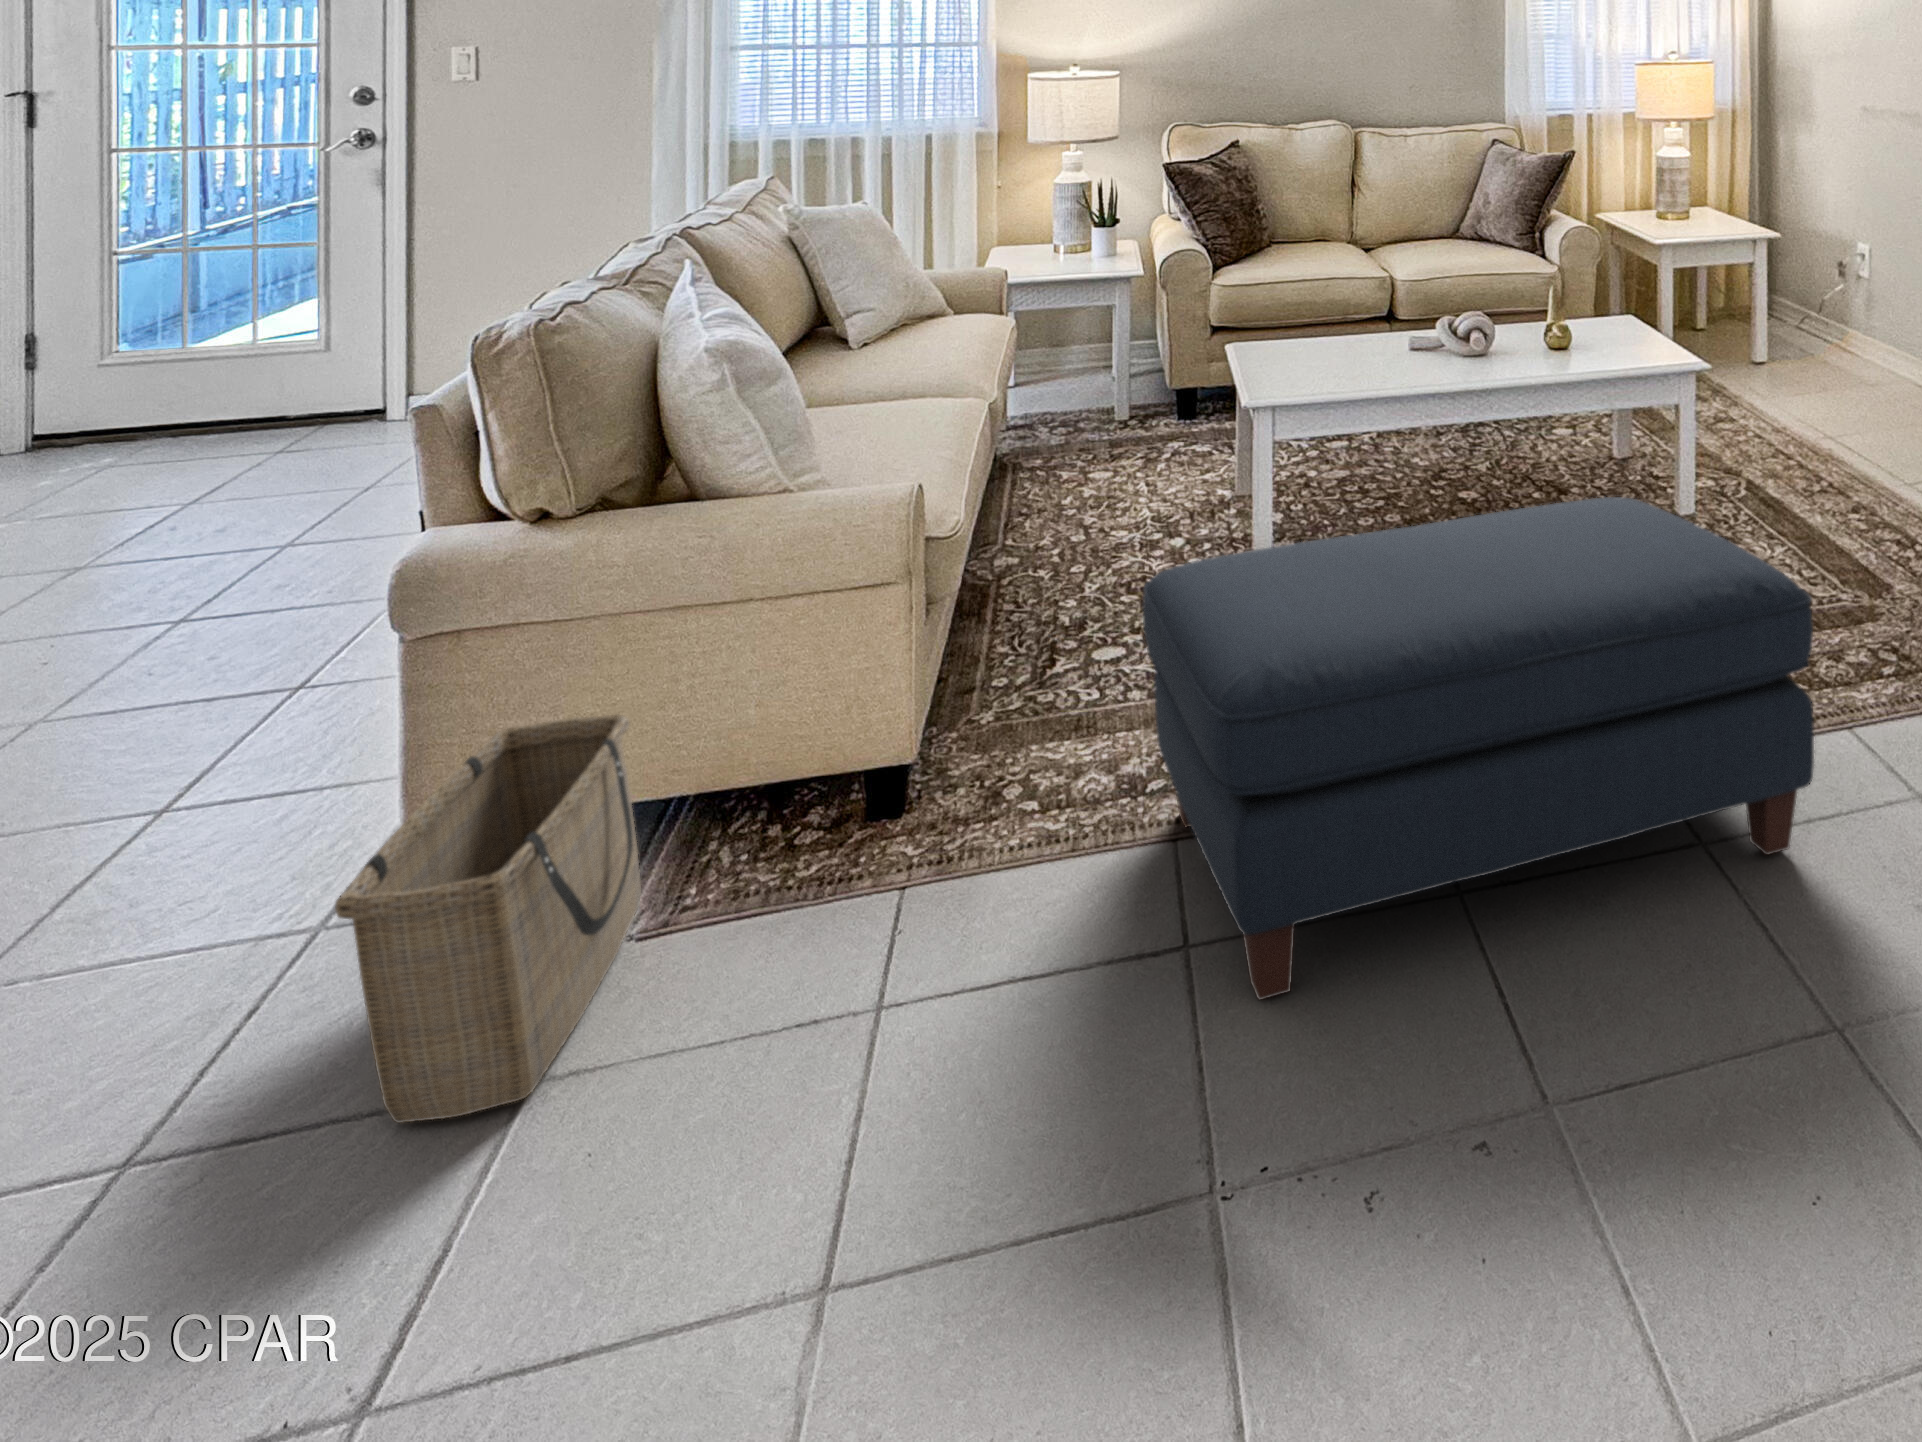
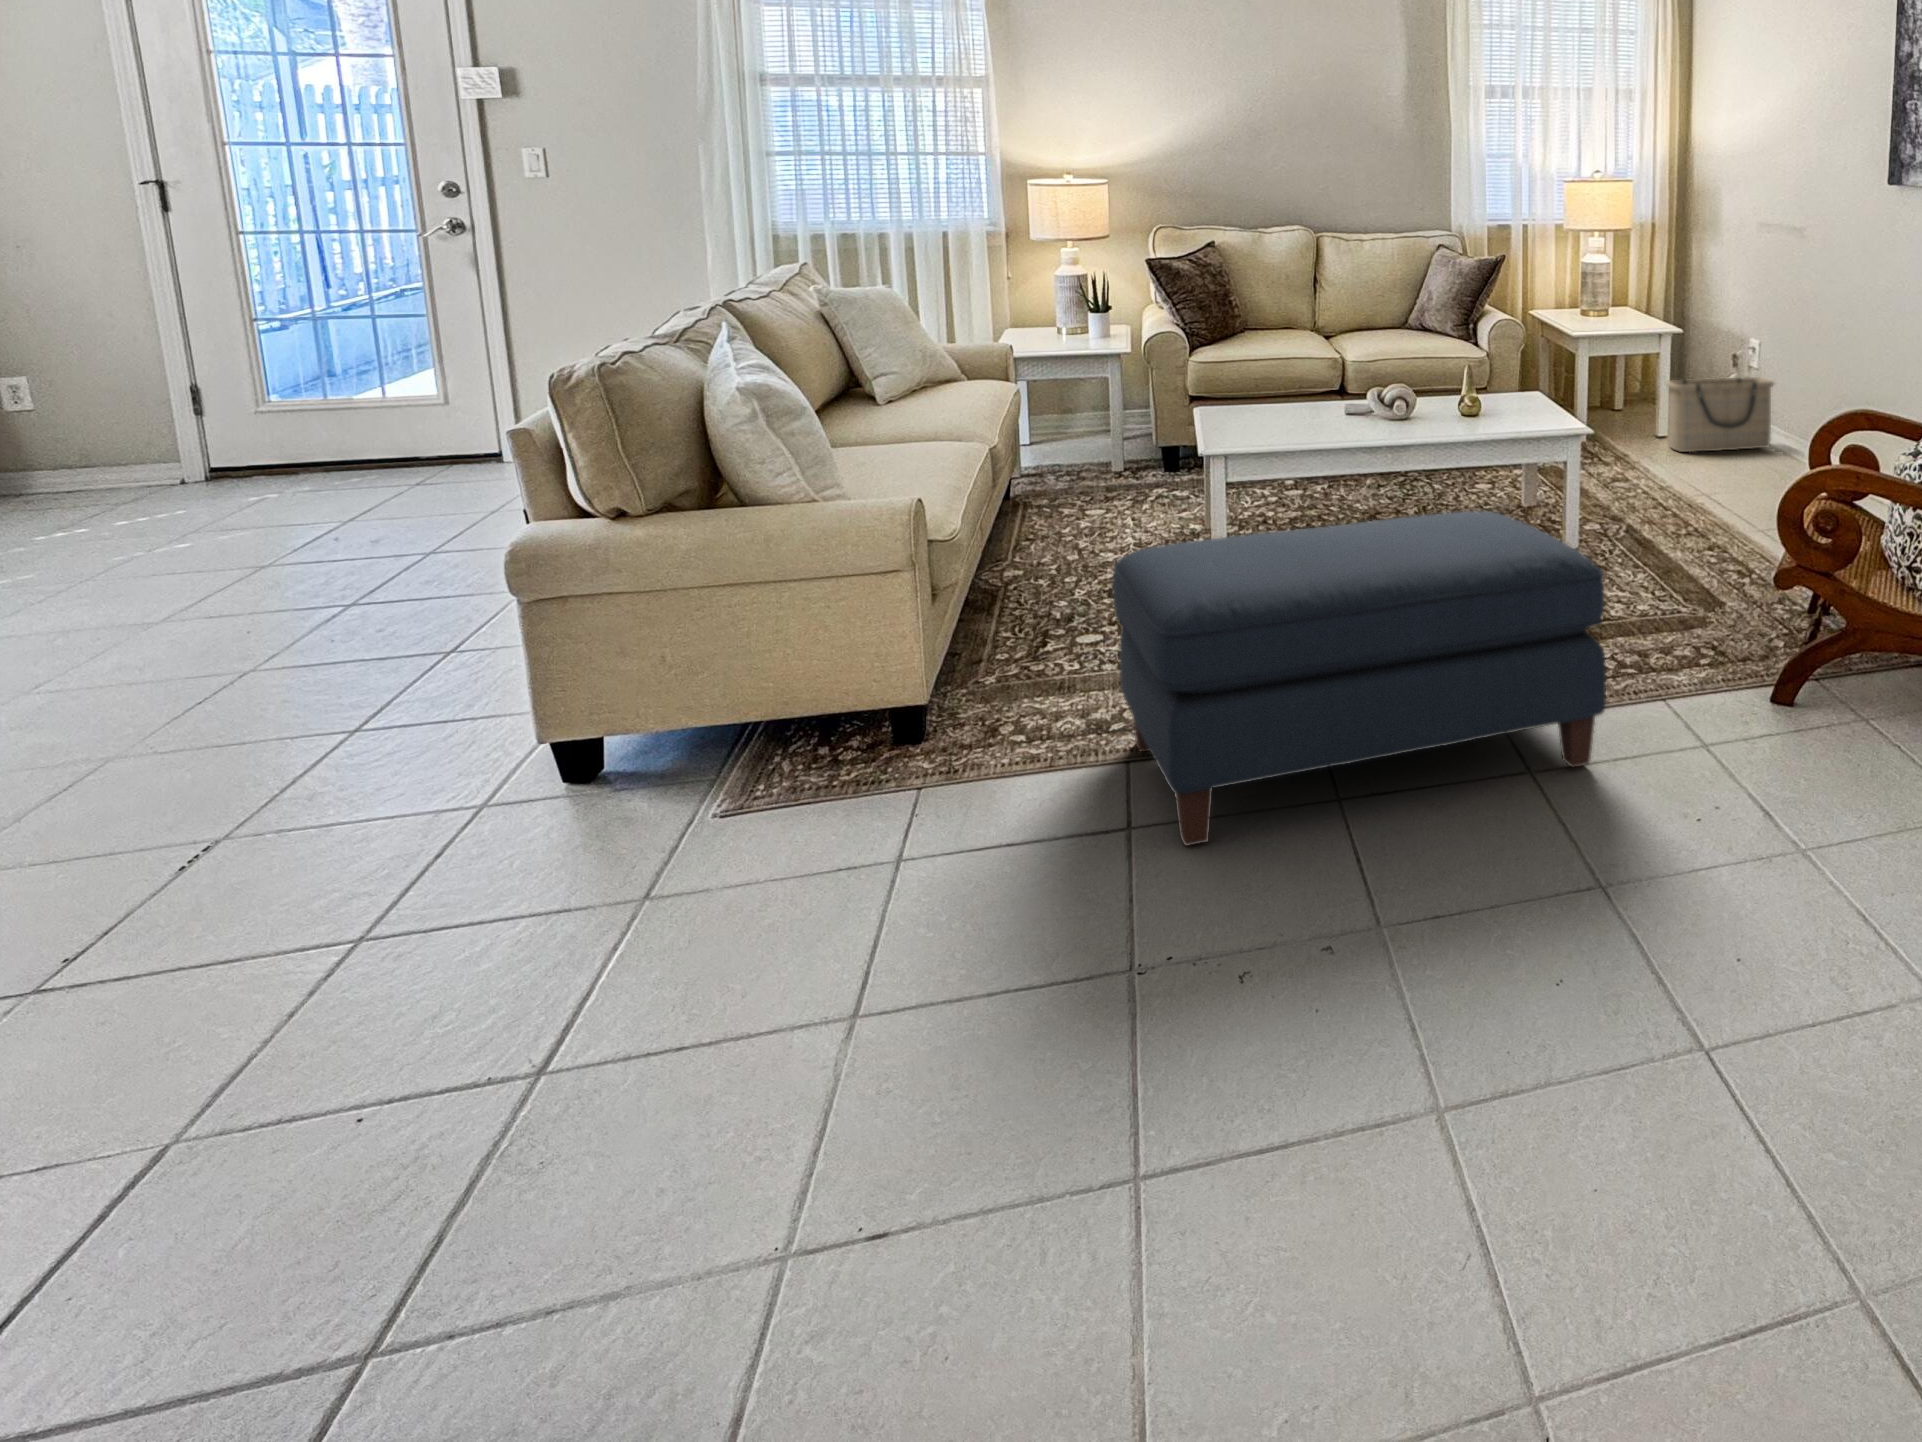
basket: present [335,715,641,1123] -> present [1666,377,1774,452]

